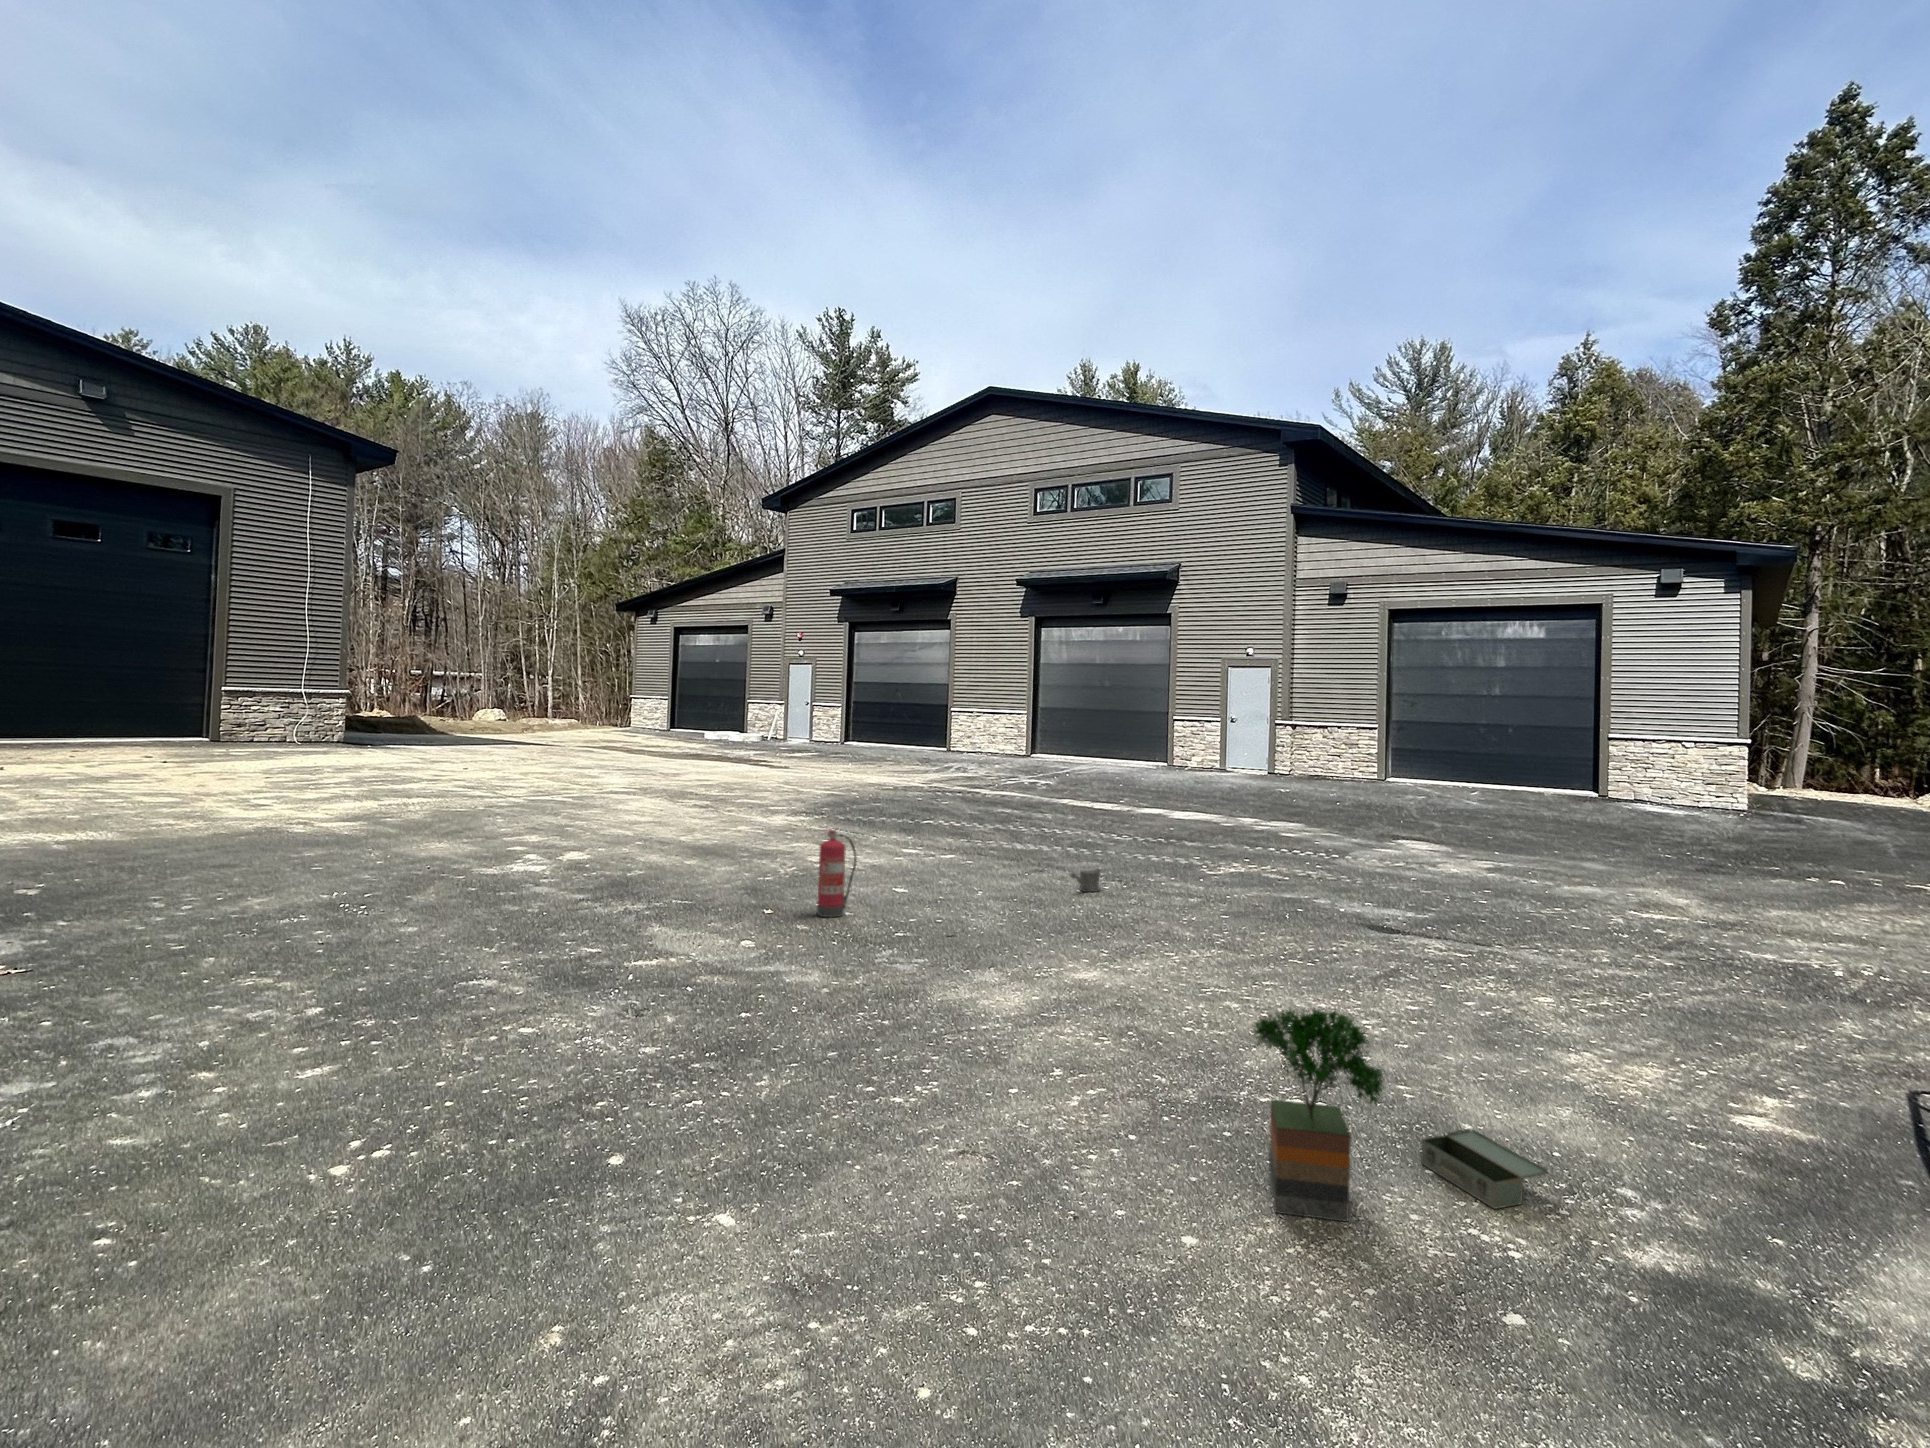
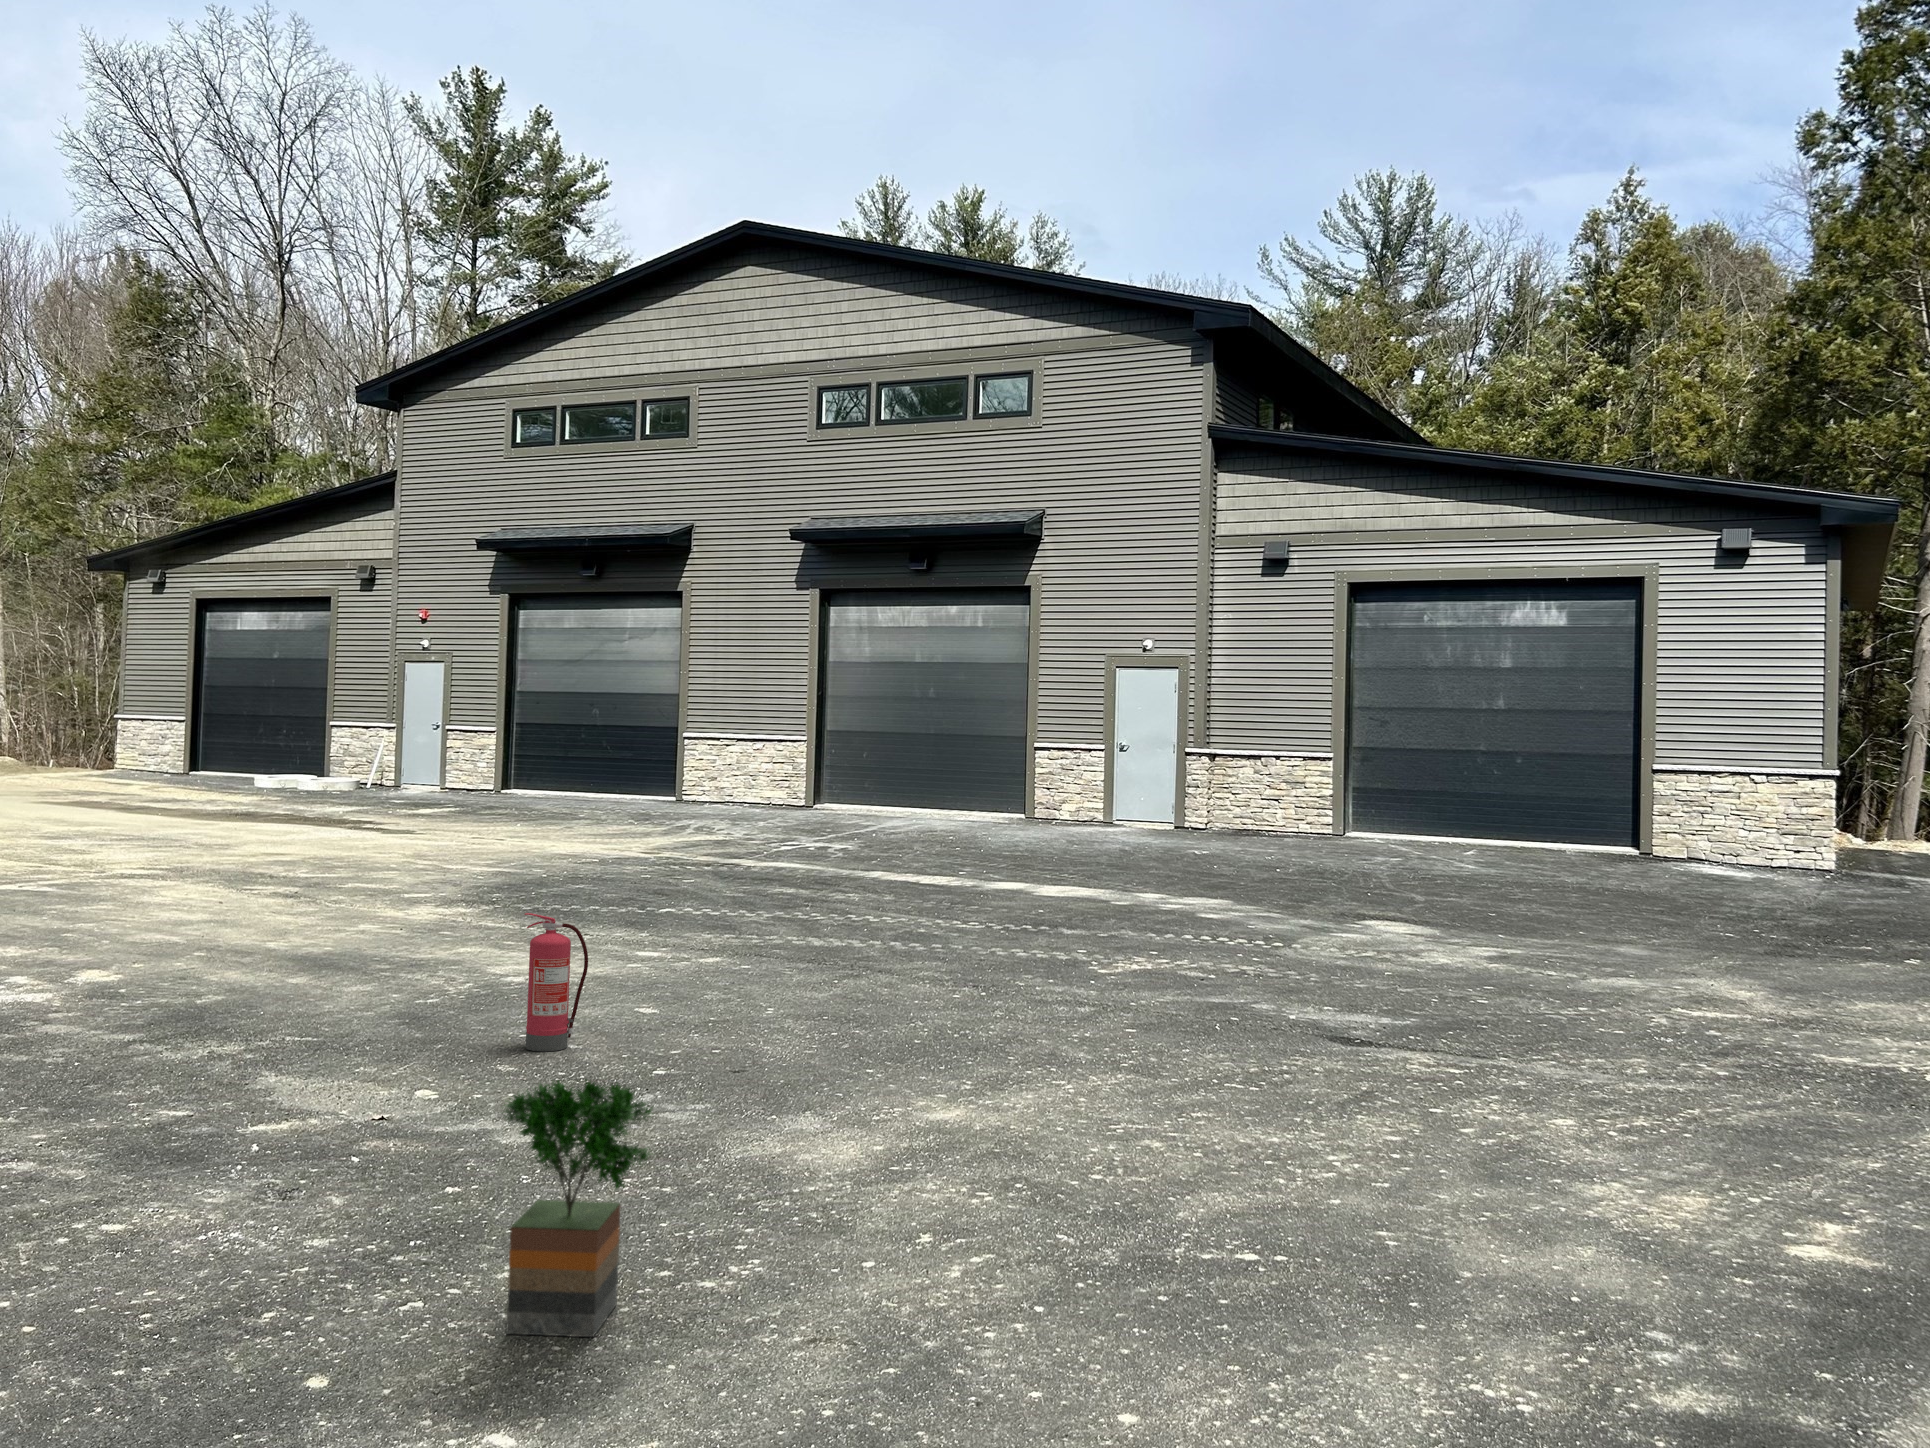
watering can: present [1071,869,1100,892] -> none [908,969,950,1004]
potted tree: present [1253,1009,1383,1222] -> present [505,1079,652,1337]
toolbox: present [1420,1130,1548,1209] -> none [1412,1271,1567,1362]

